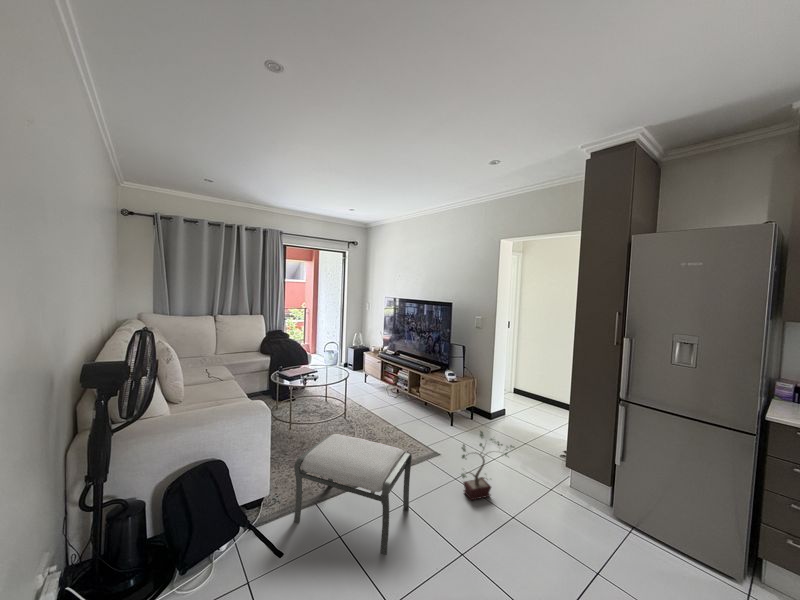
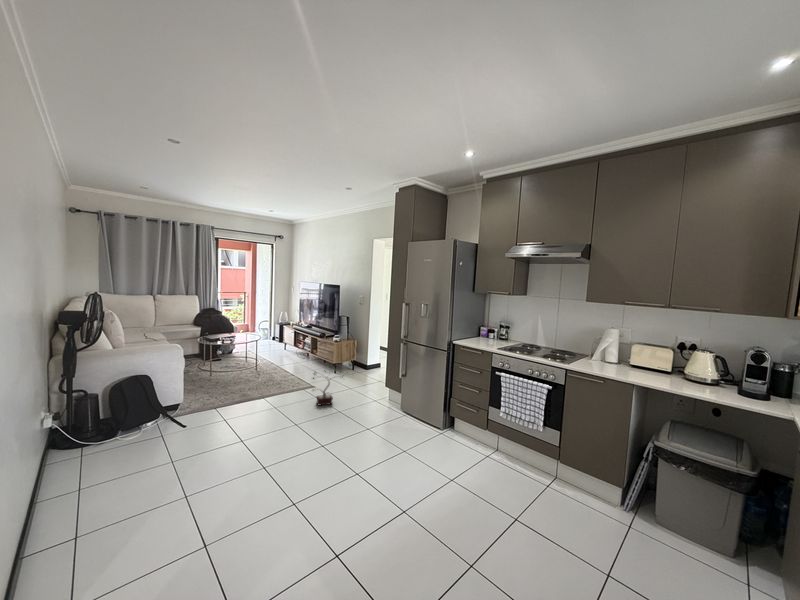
ottoman: present [294,434,412,555] -> none [197,366,276,424]

